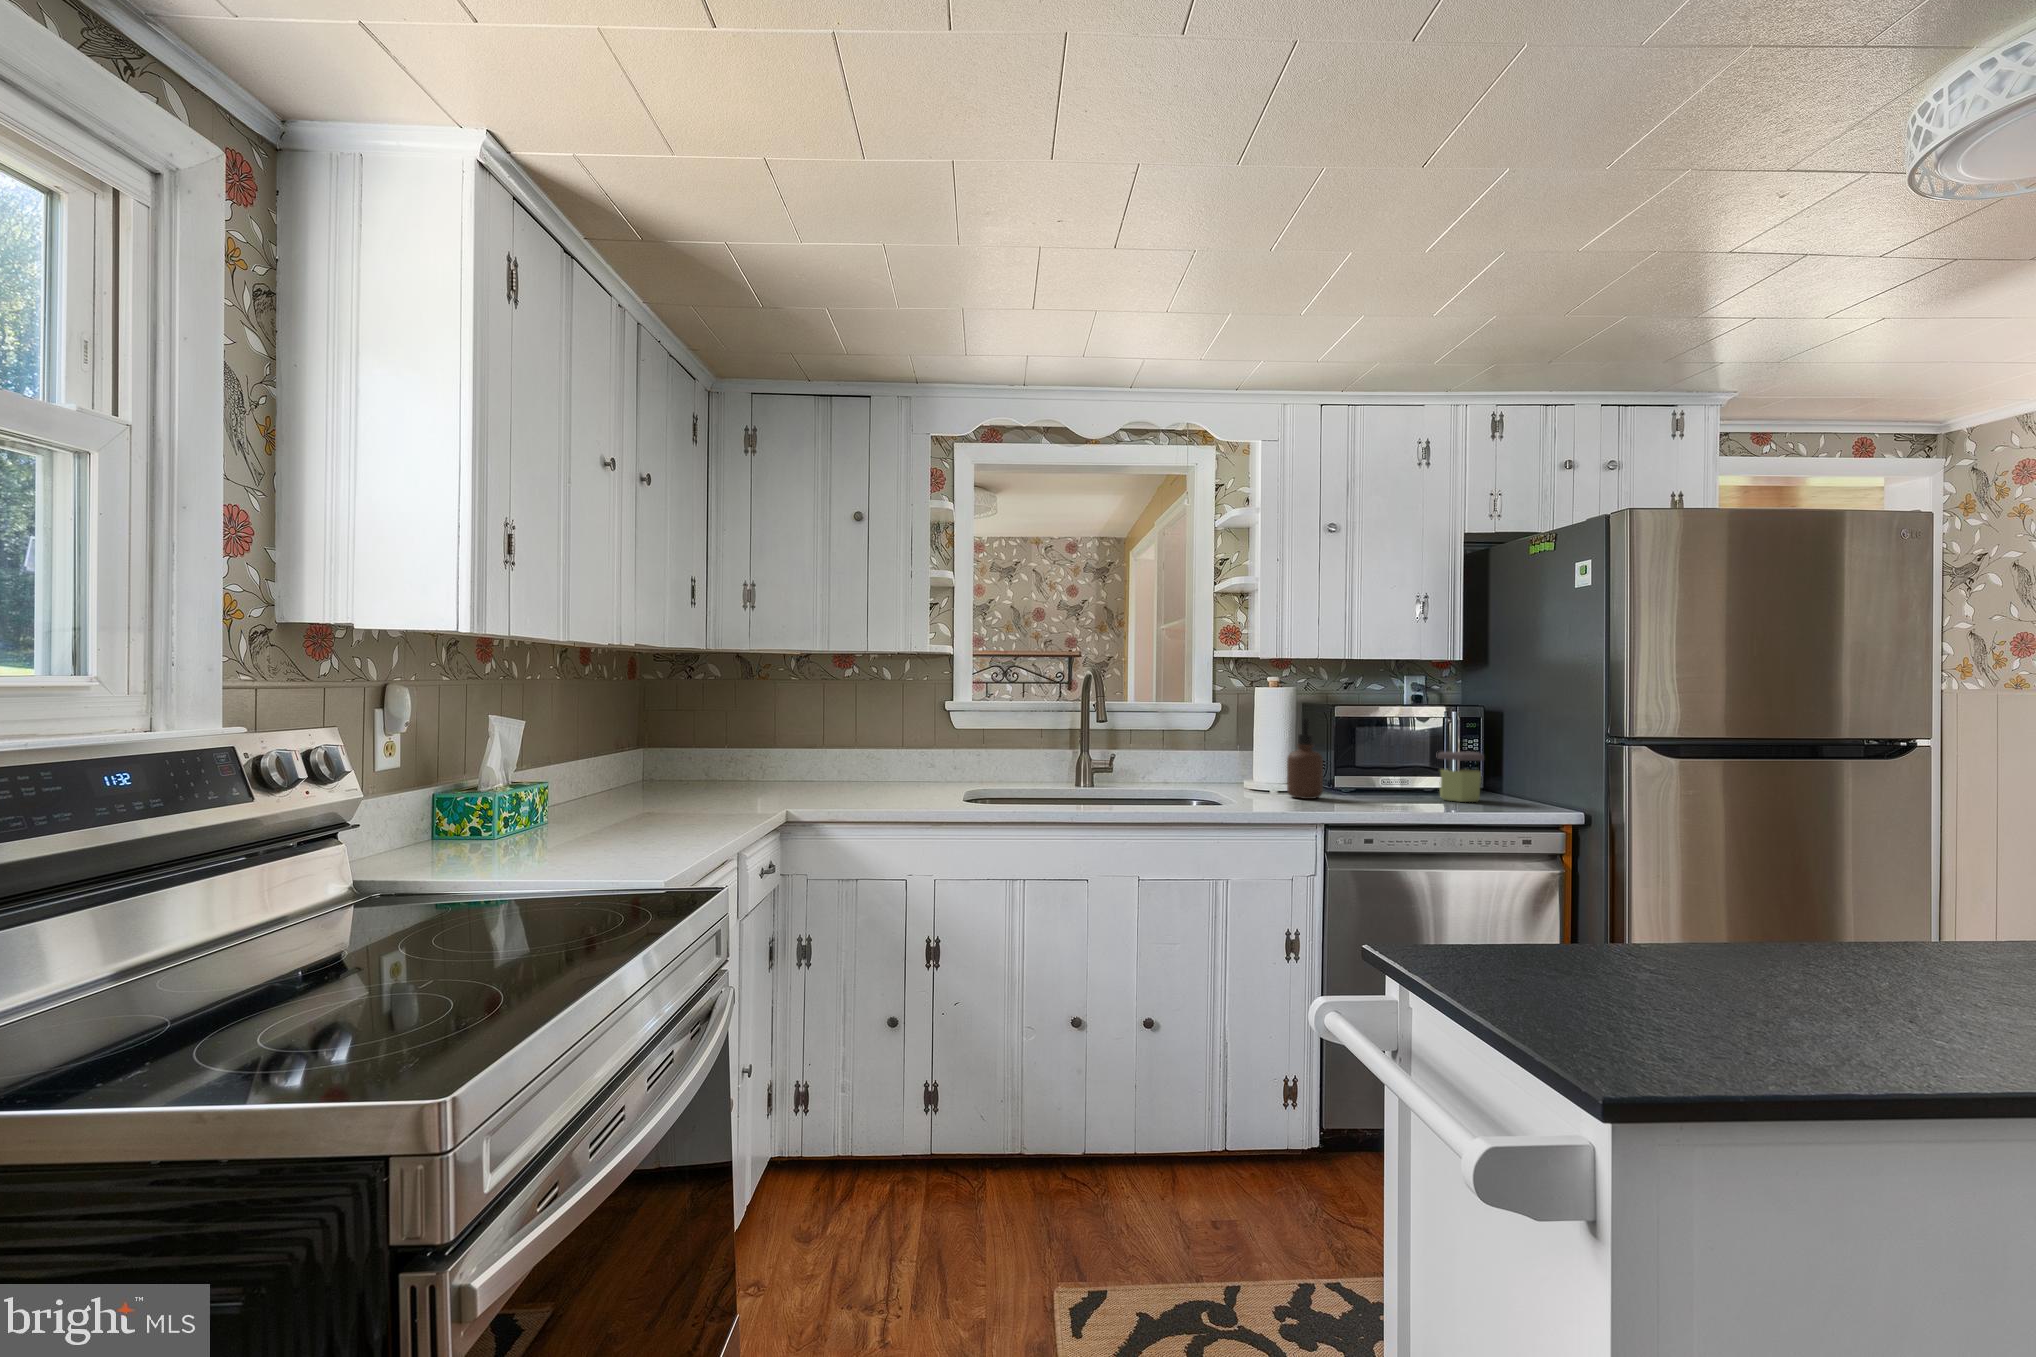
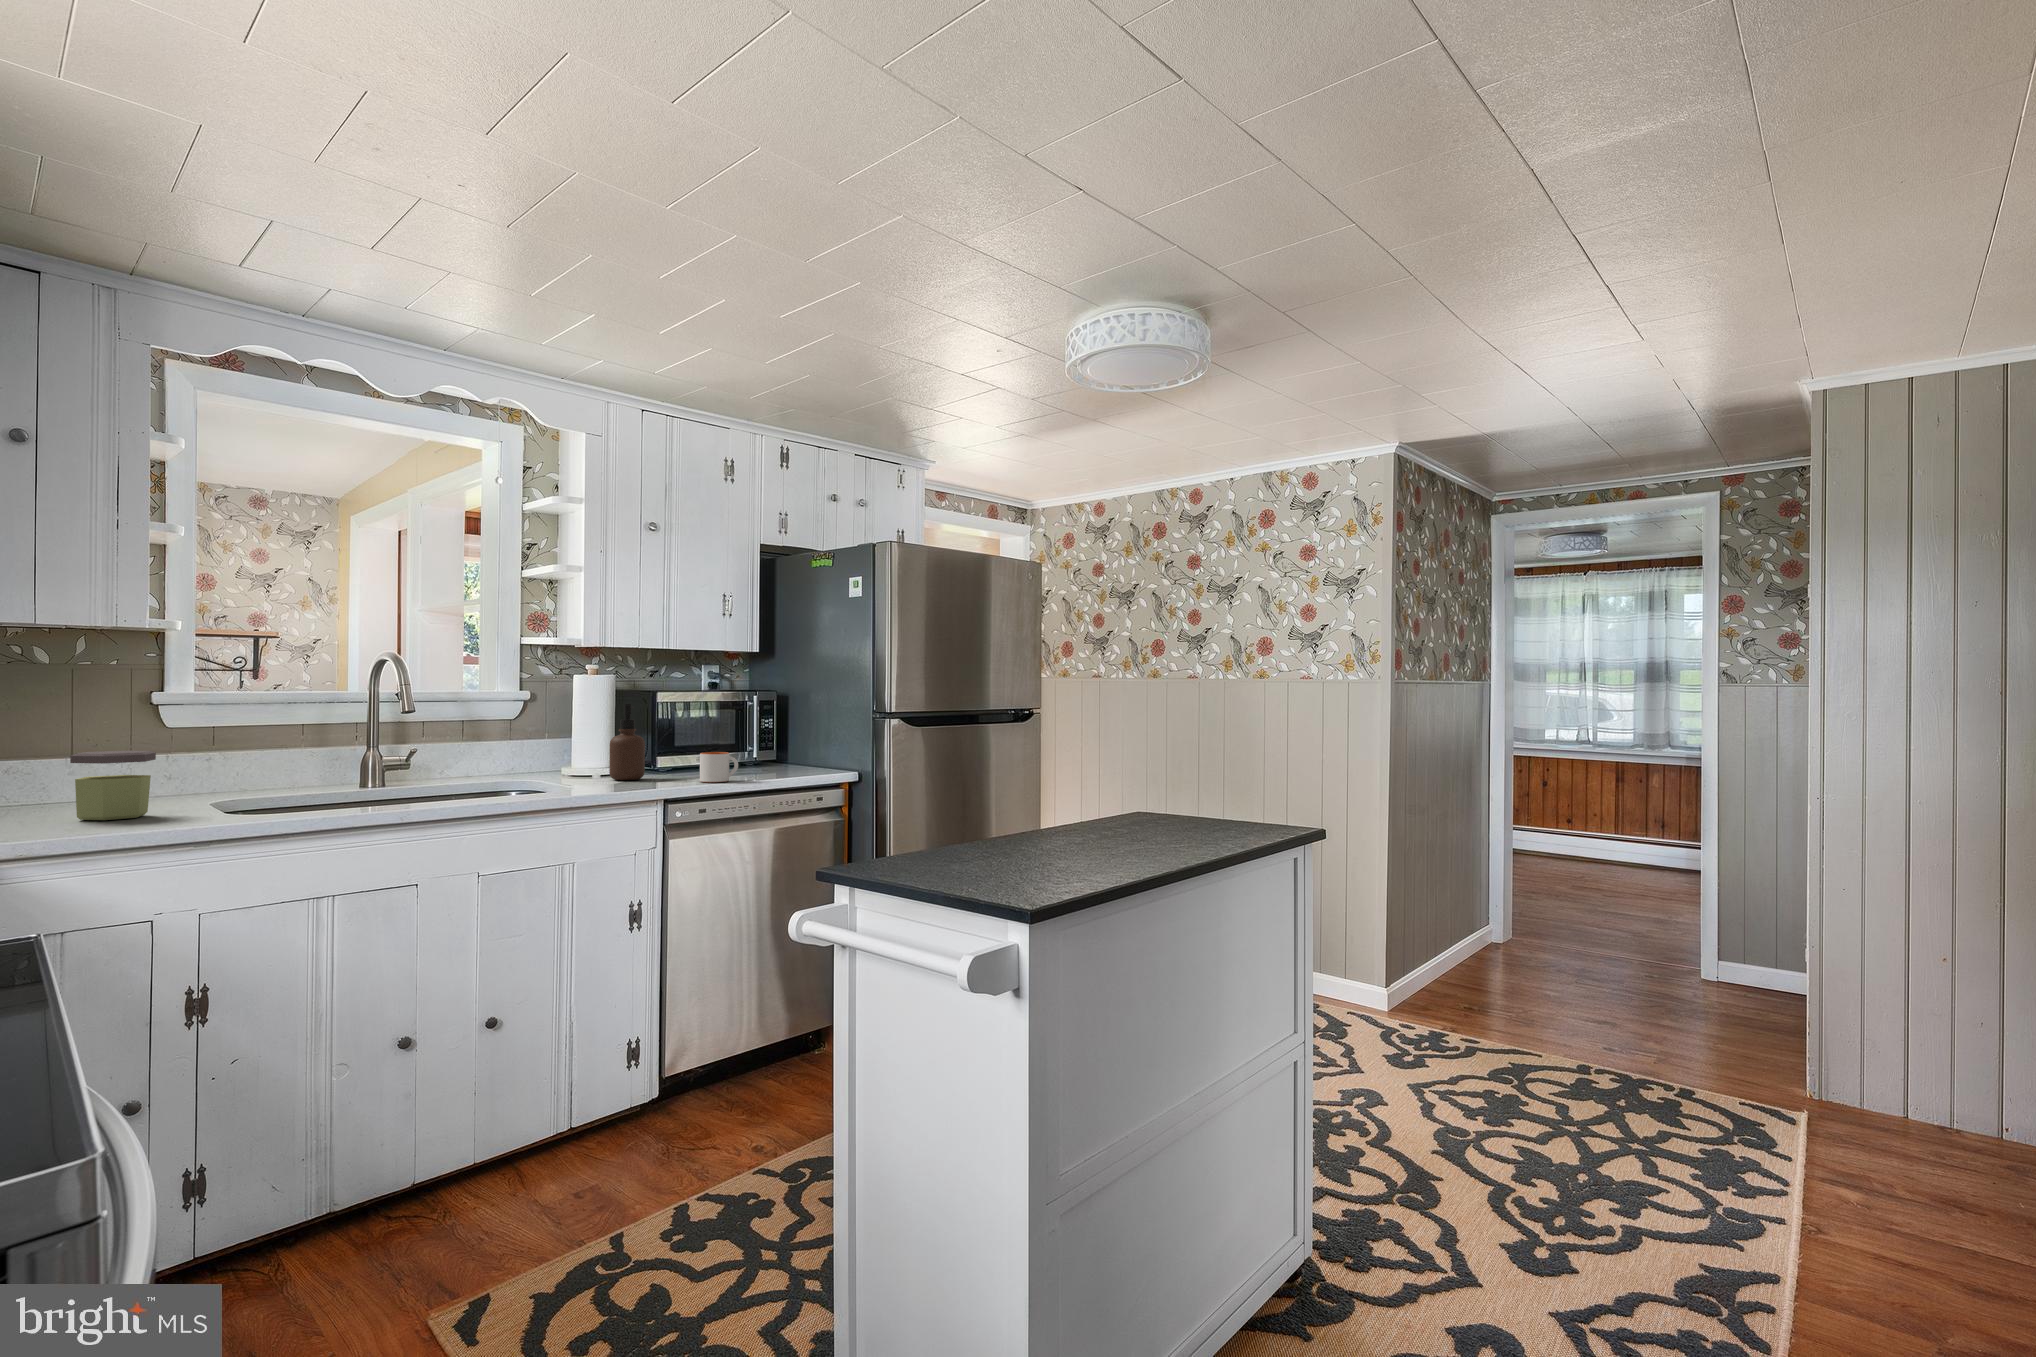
jar: present [1436,752,1484,802] -> present [70,751,156,820]
mug: none [1377,775,1421,810] -> present [700,752,738,782]

